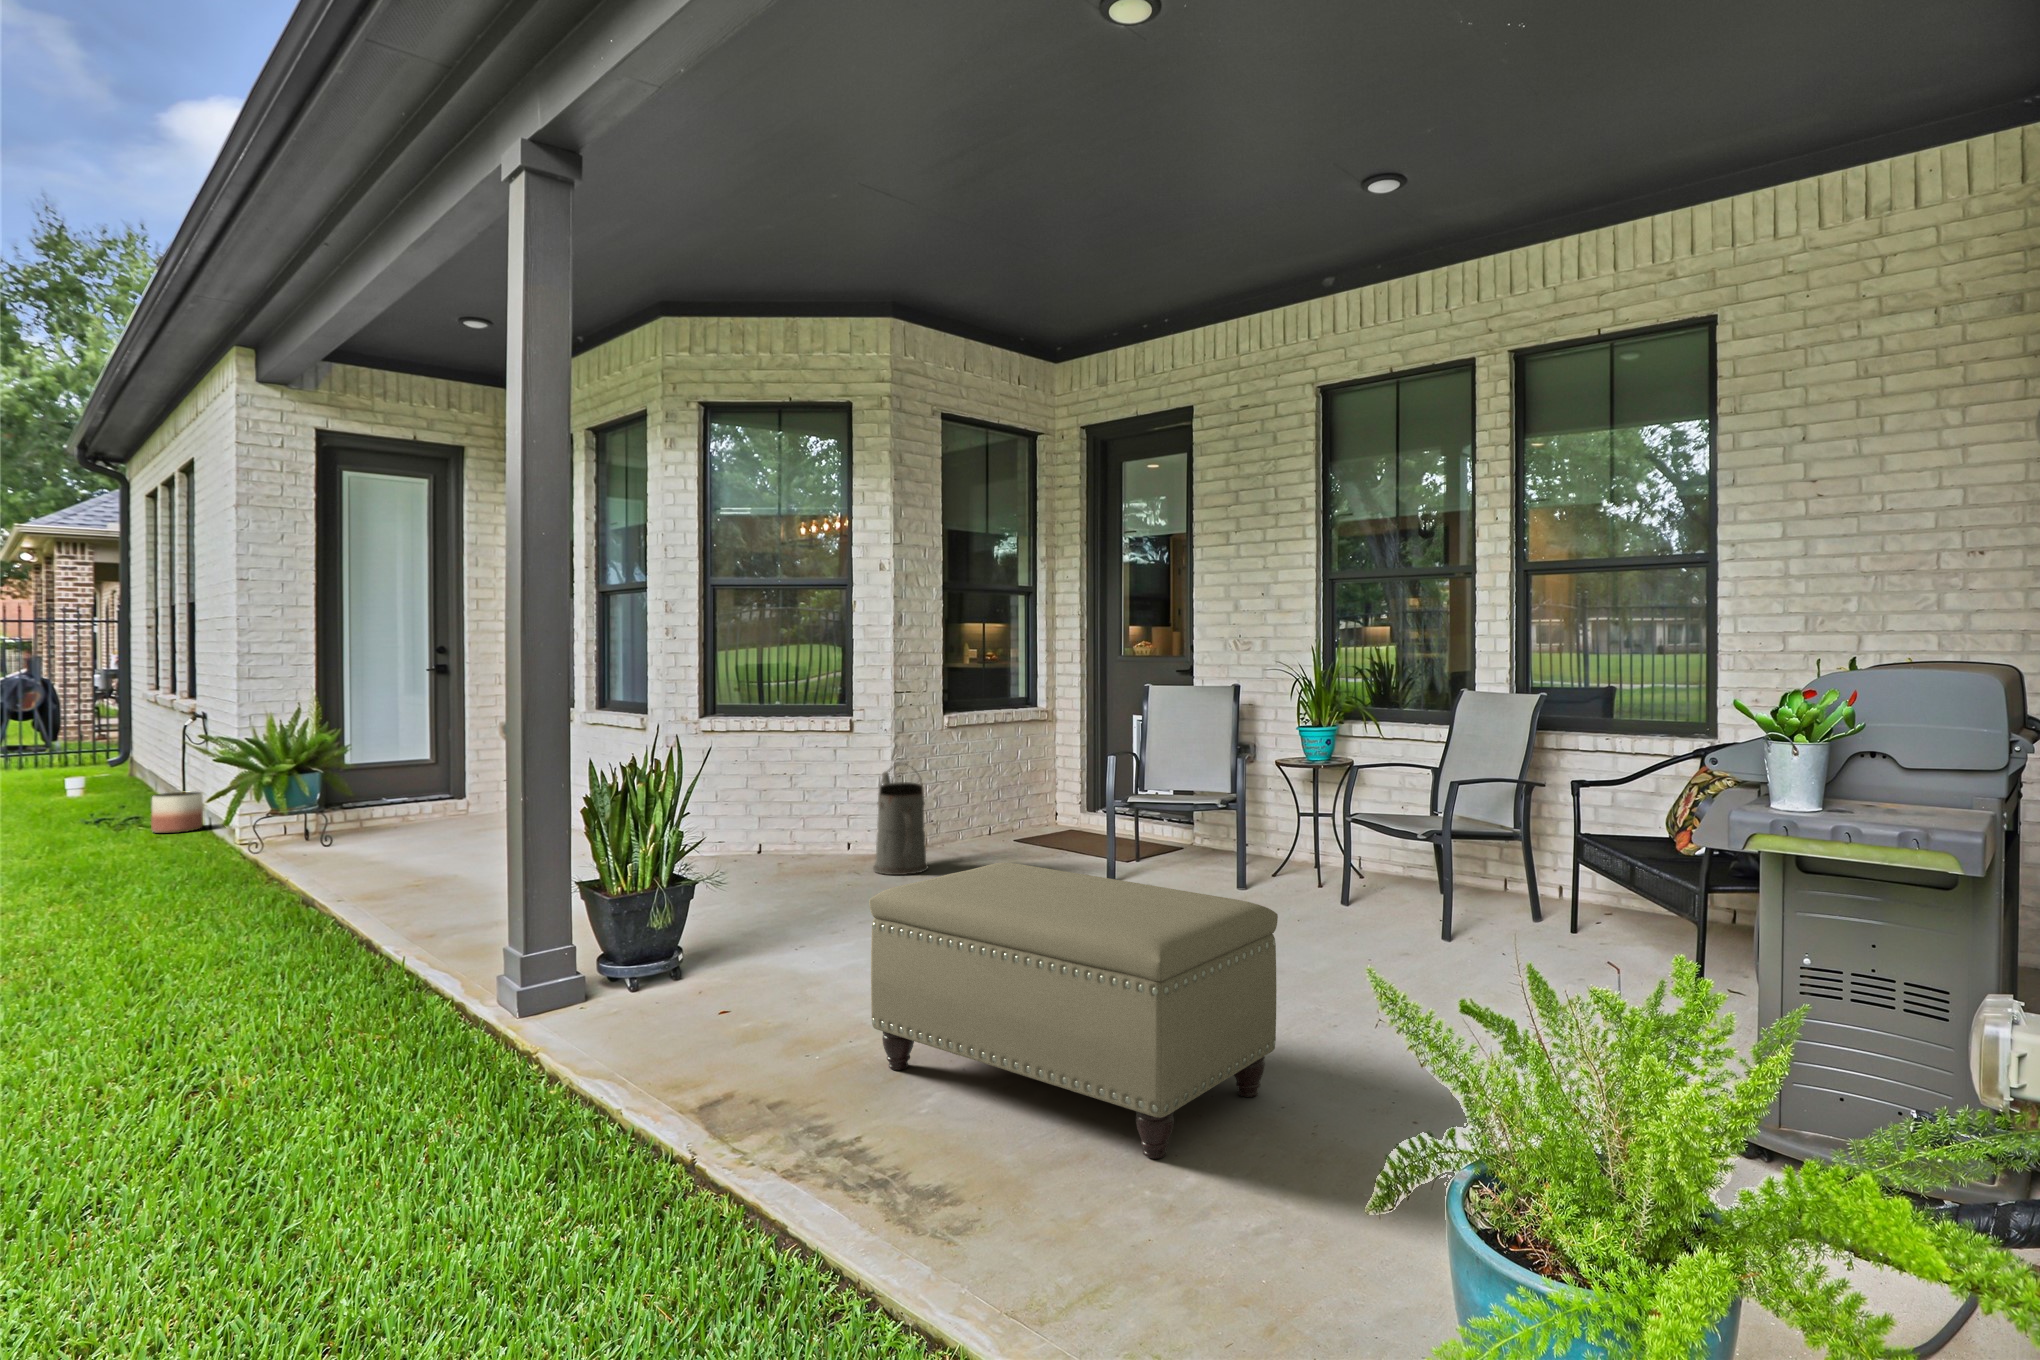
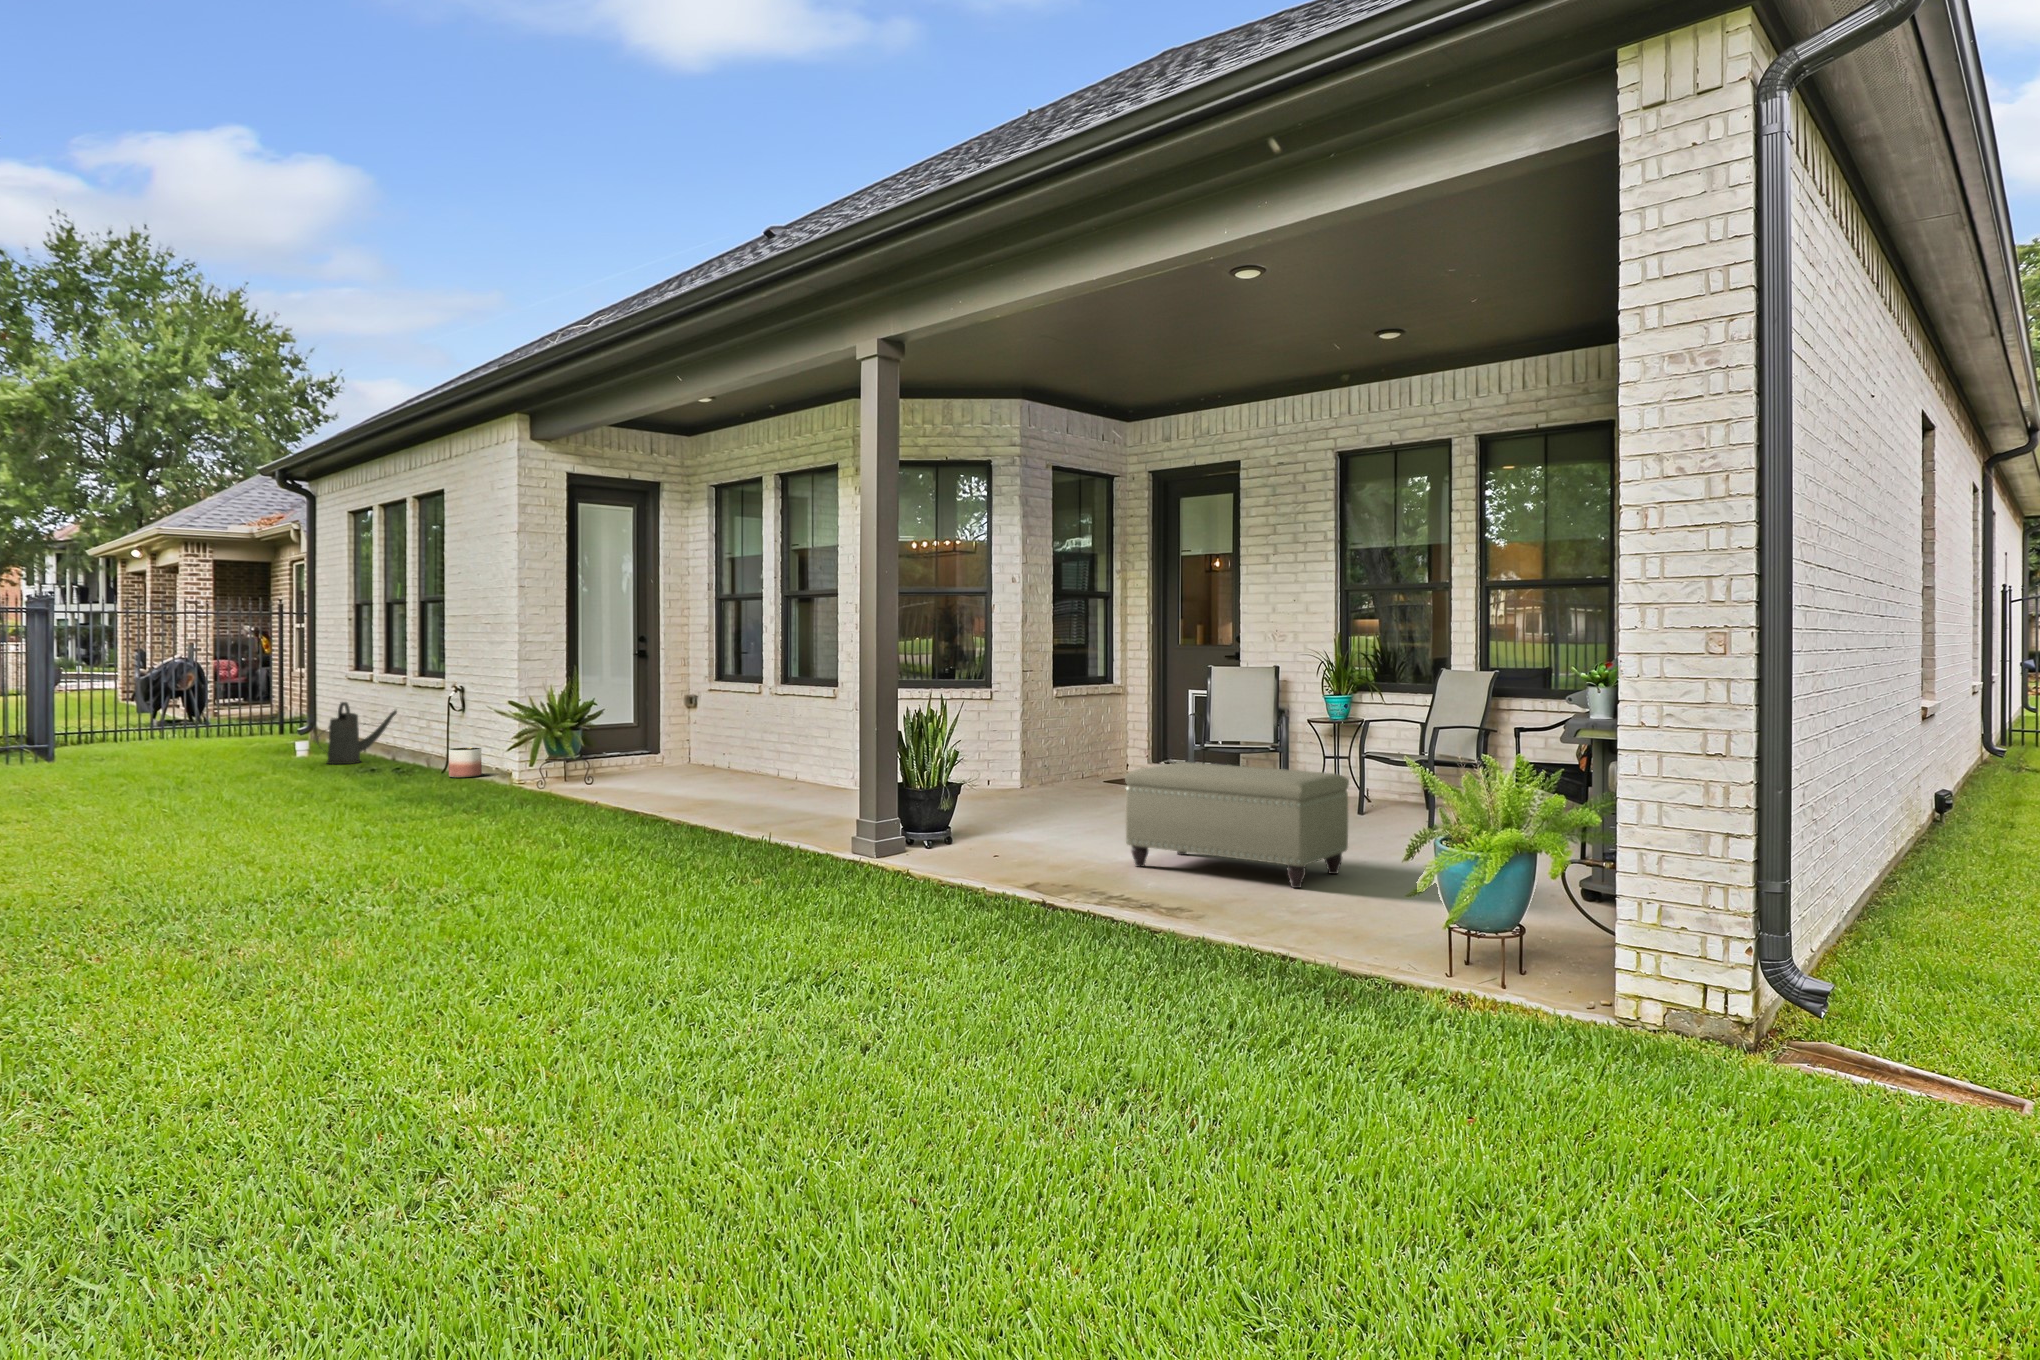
watering can: present [873,764,928,875] -> present [316,702,397,764]

